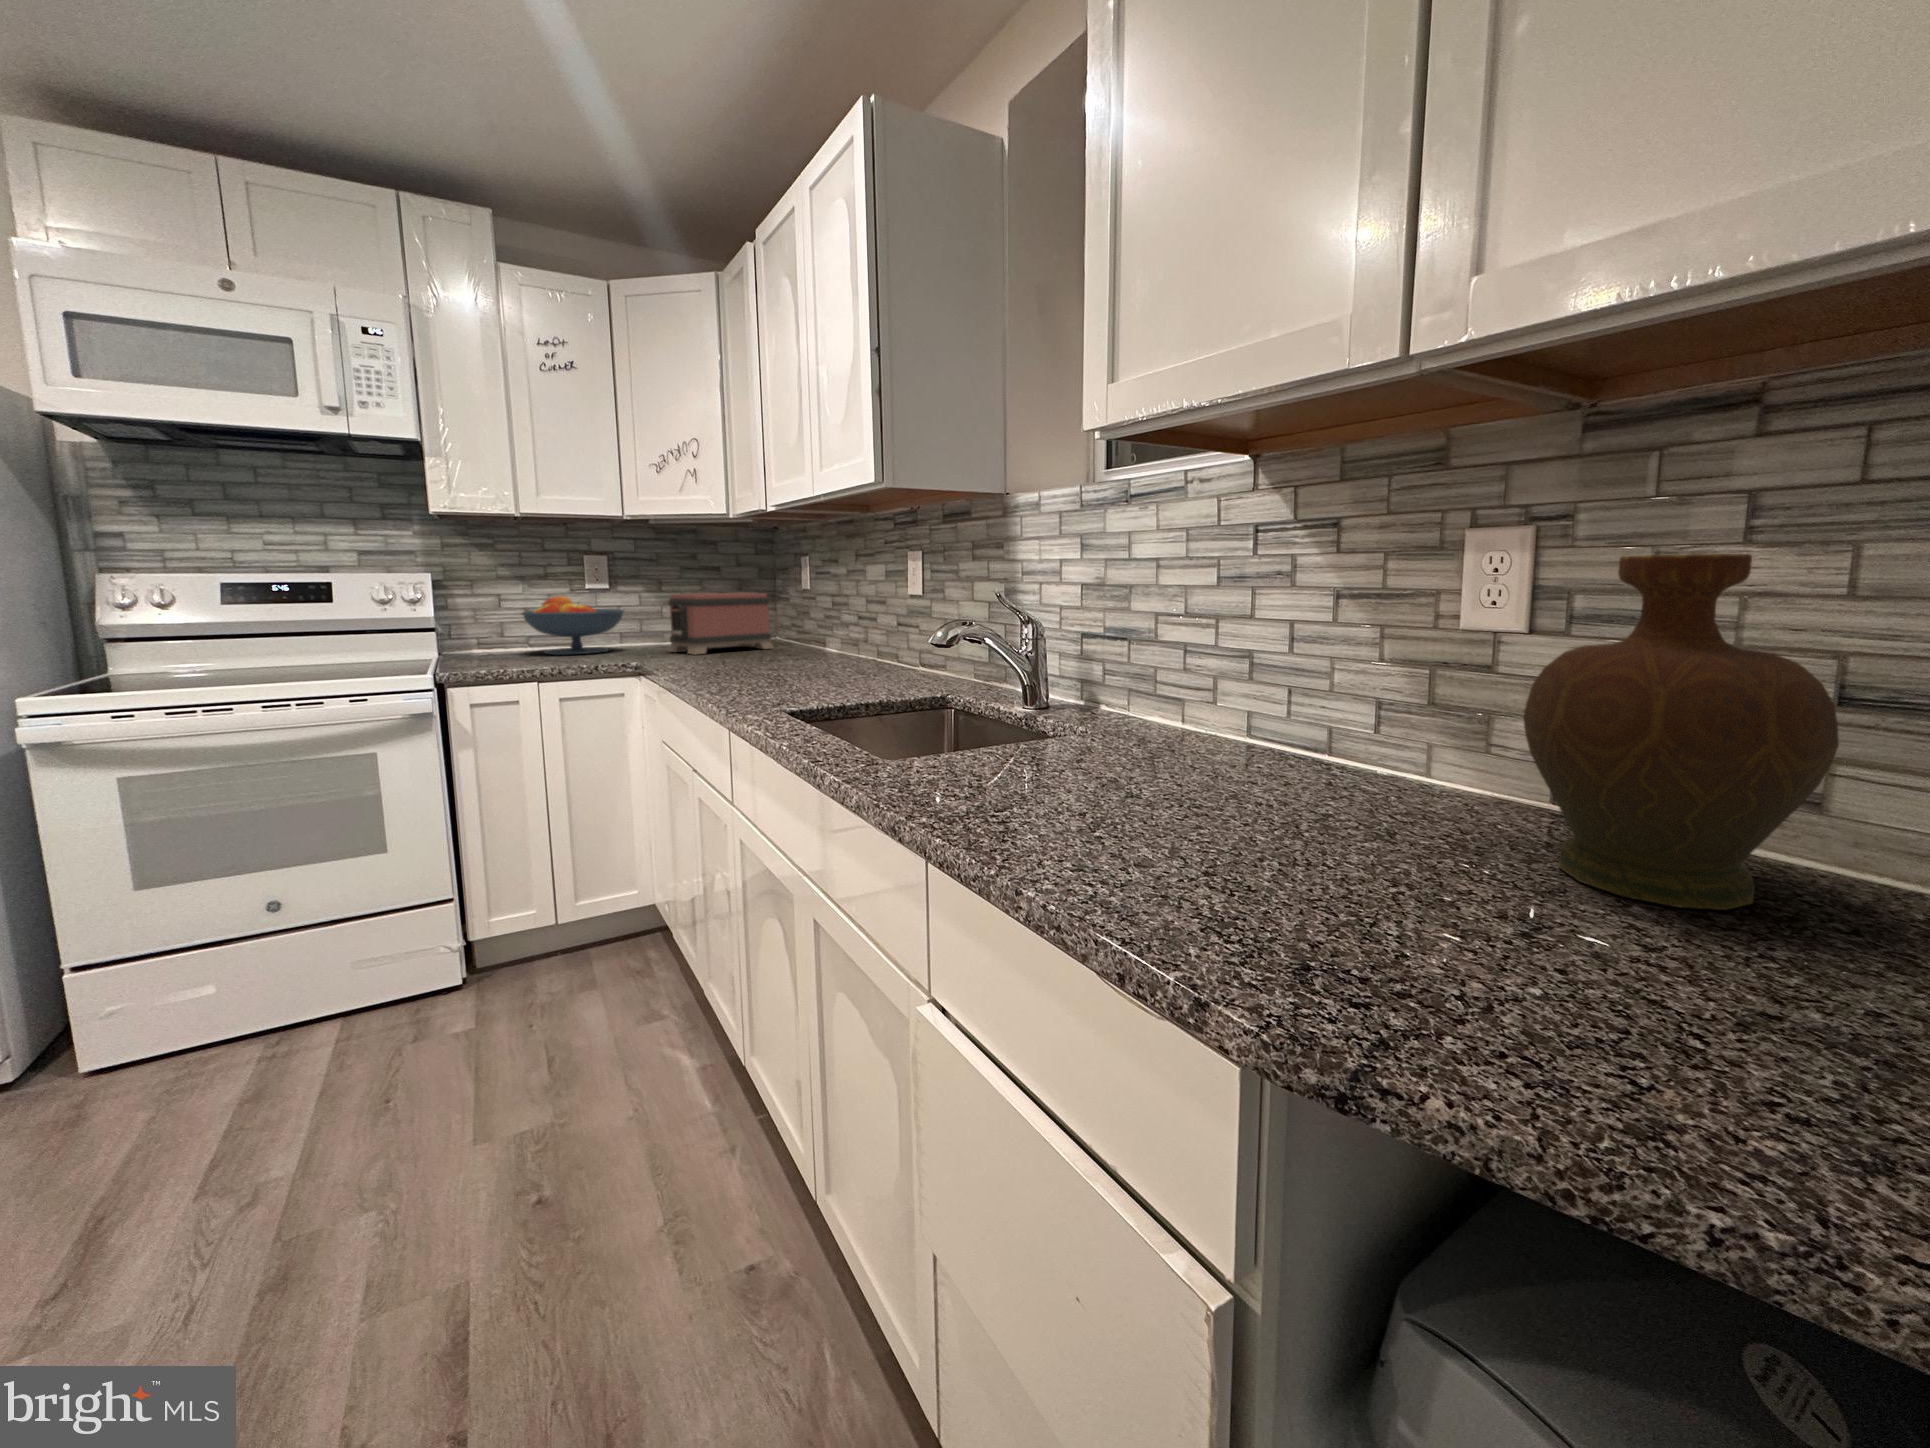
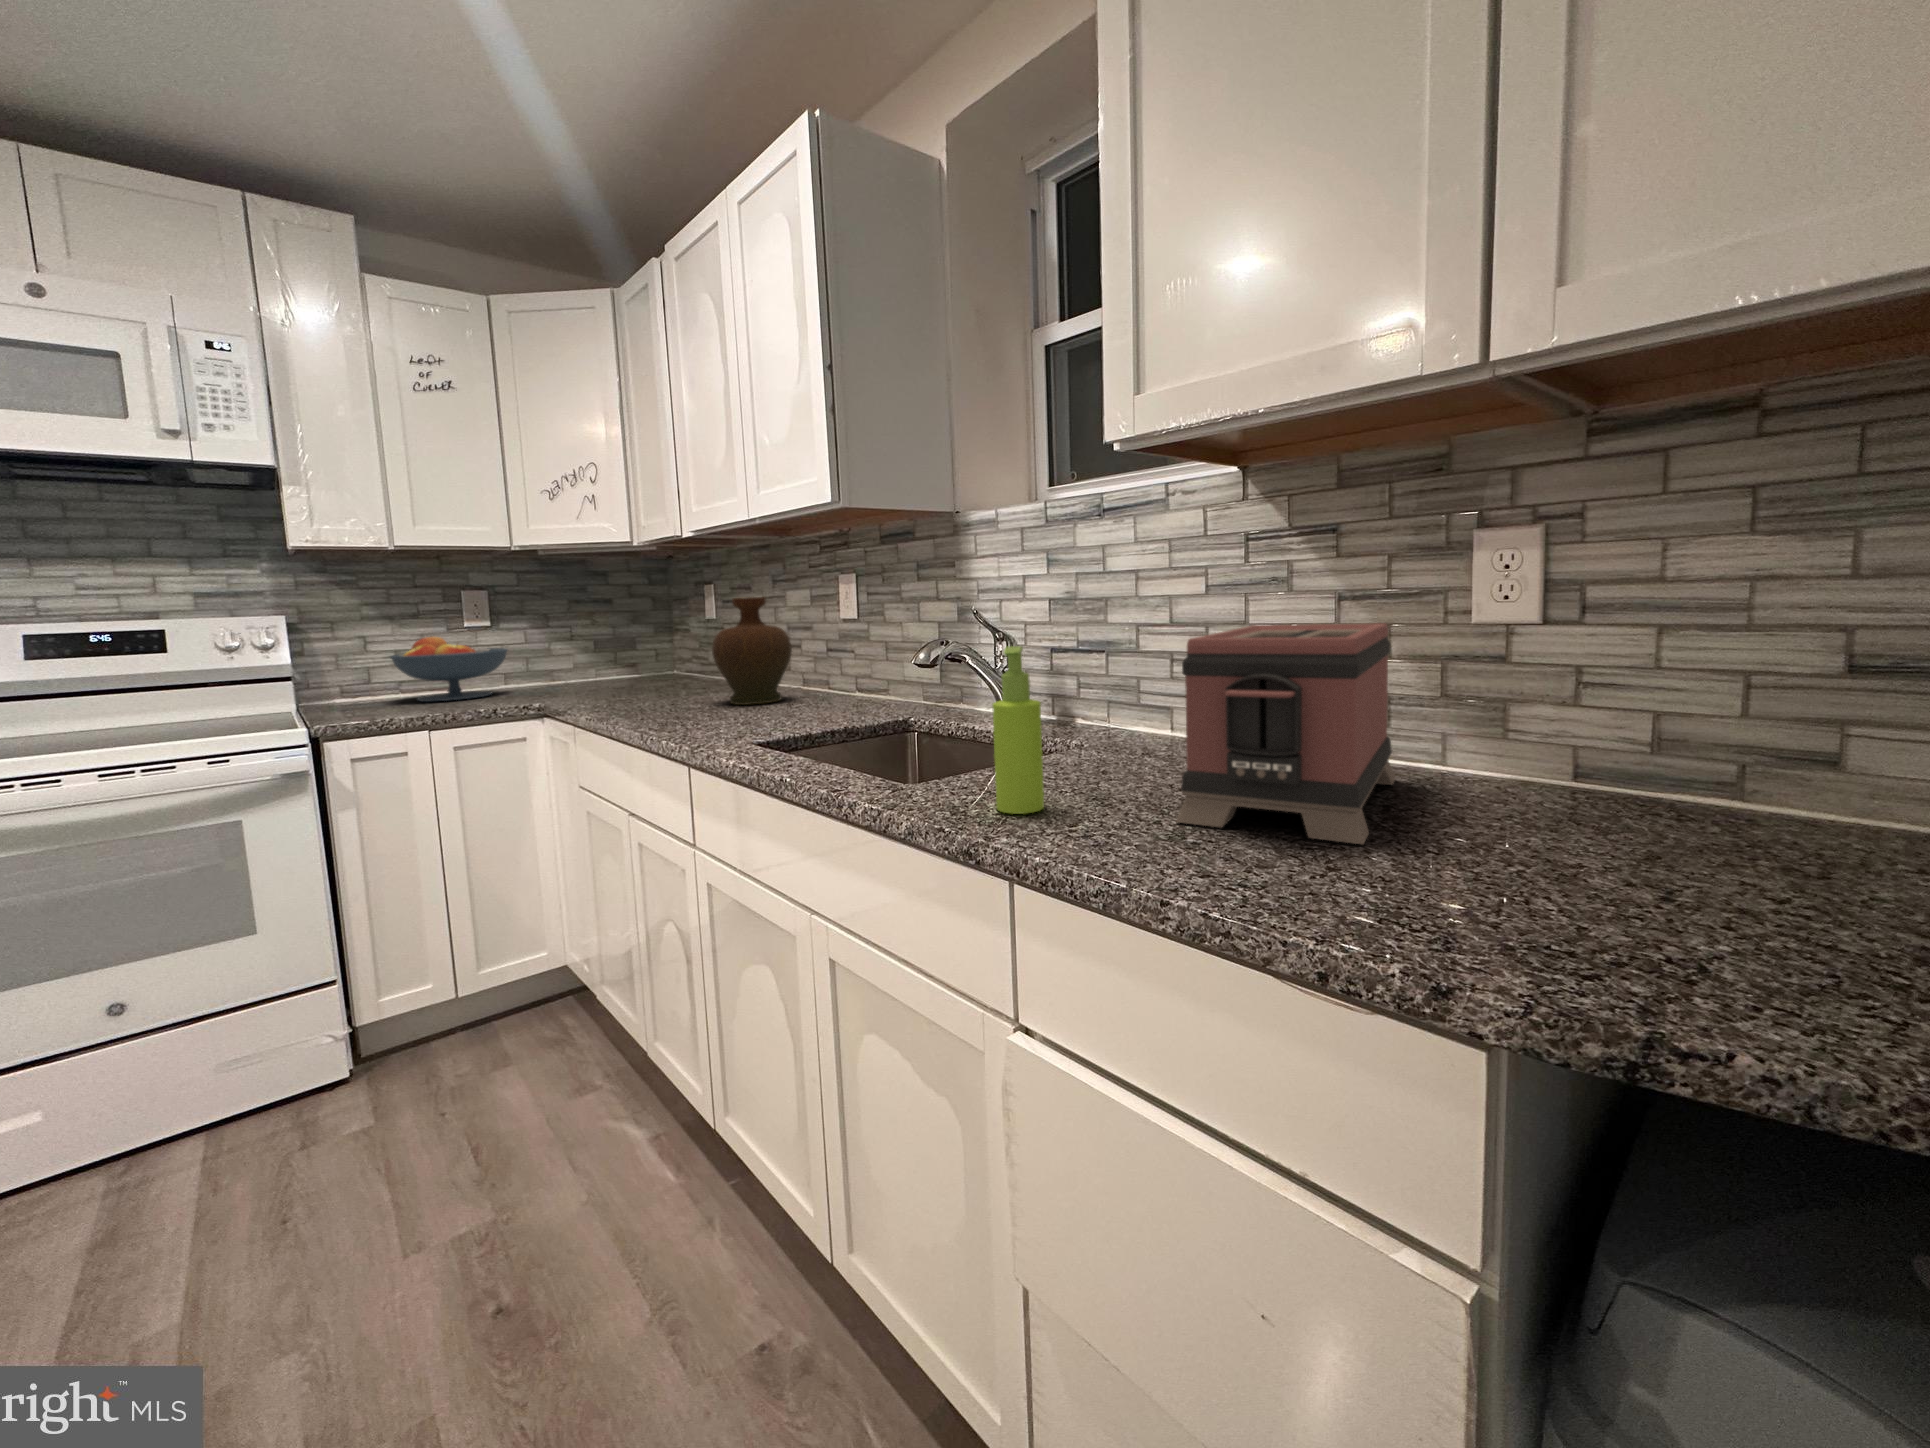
decorative vase: present [1523,554,1839,910] -> present [712,597,792,705]
toaster: present [669,593,773,654] -> present [1176,623,1396,844]
soap dispenser: none [941,629,989,793] -> present [992,646,1044,814]

